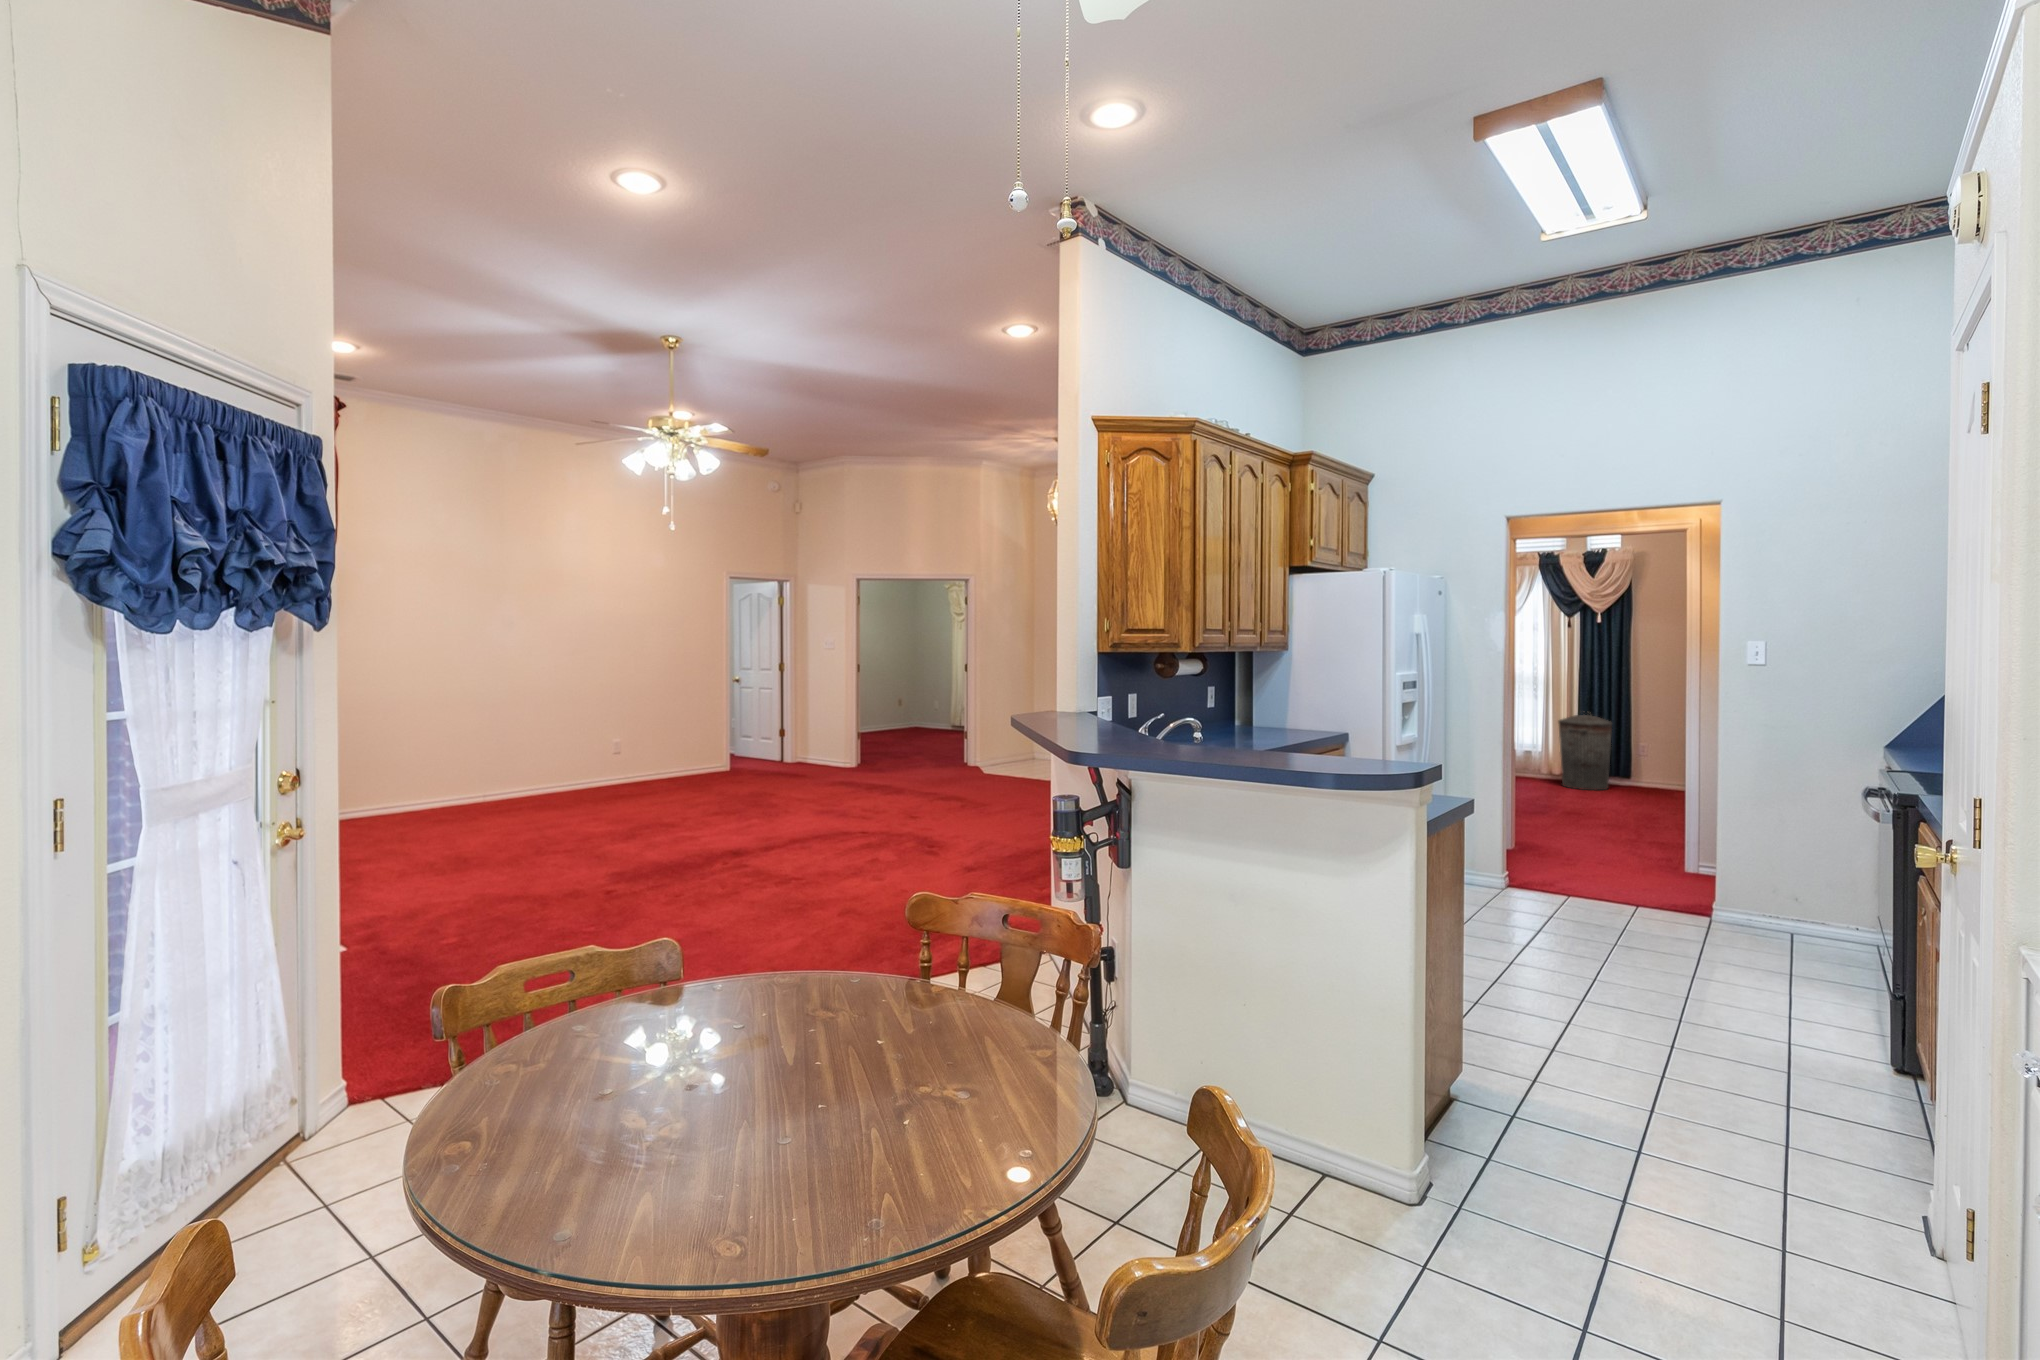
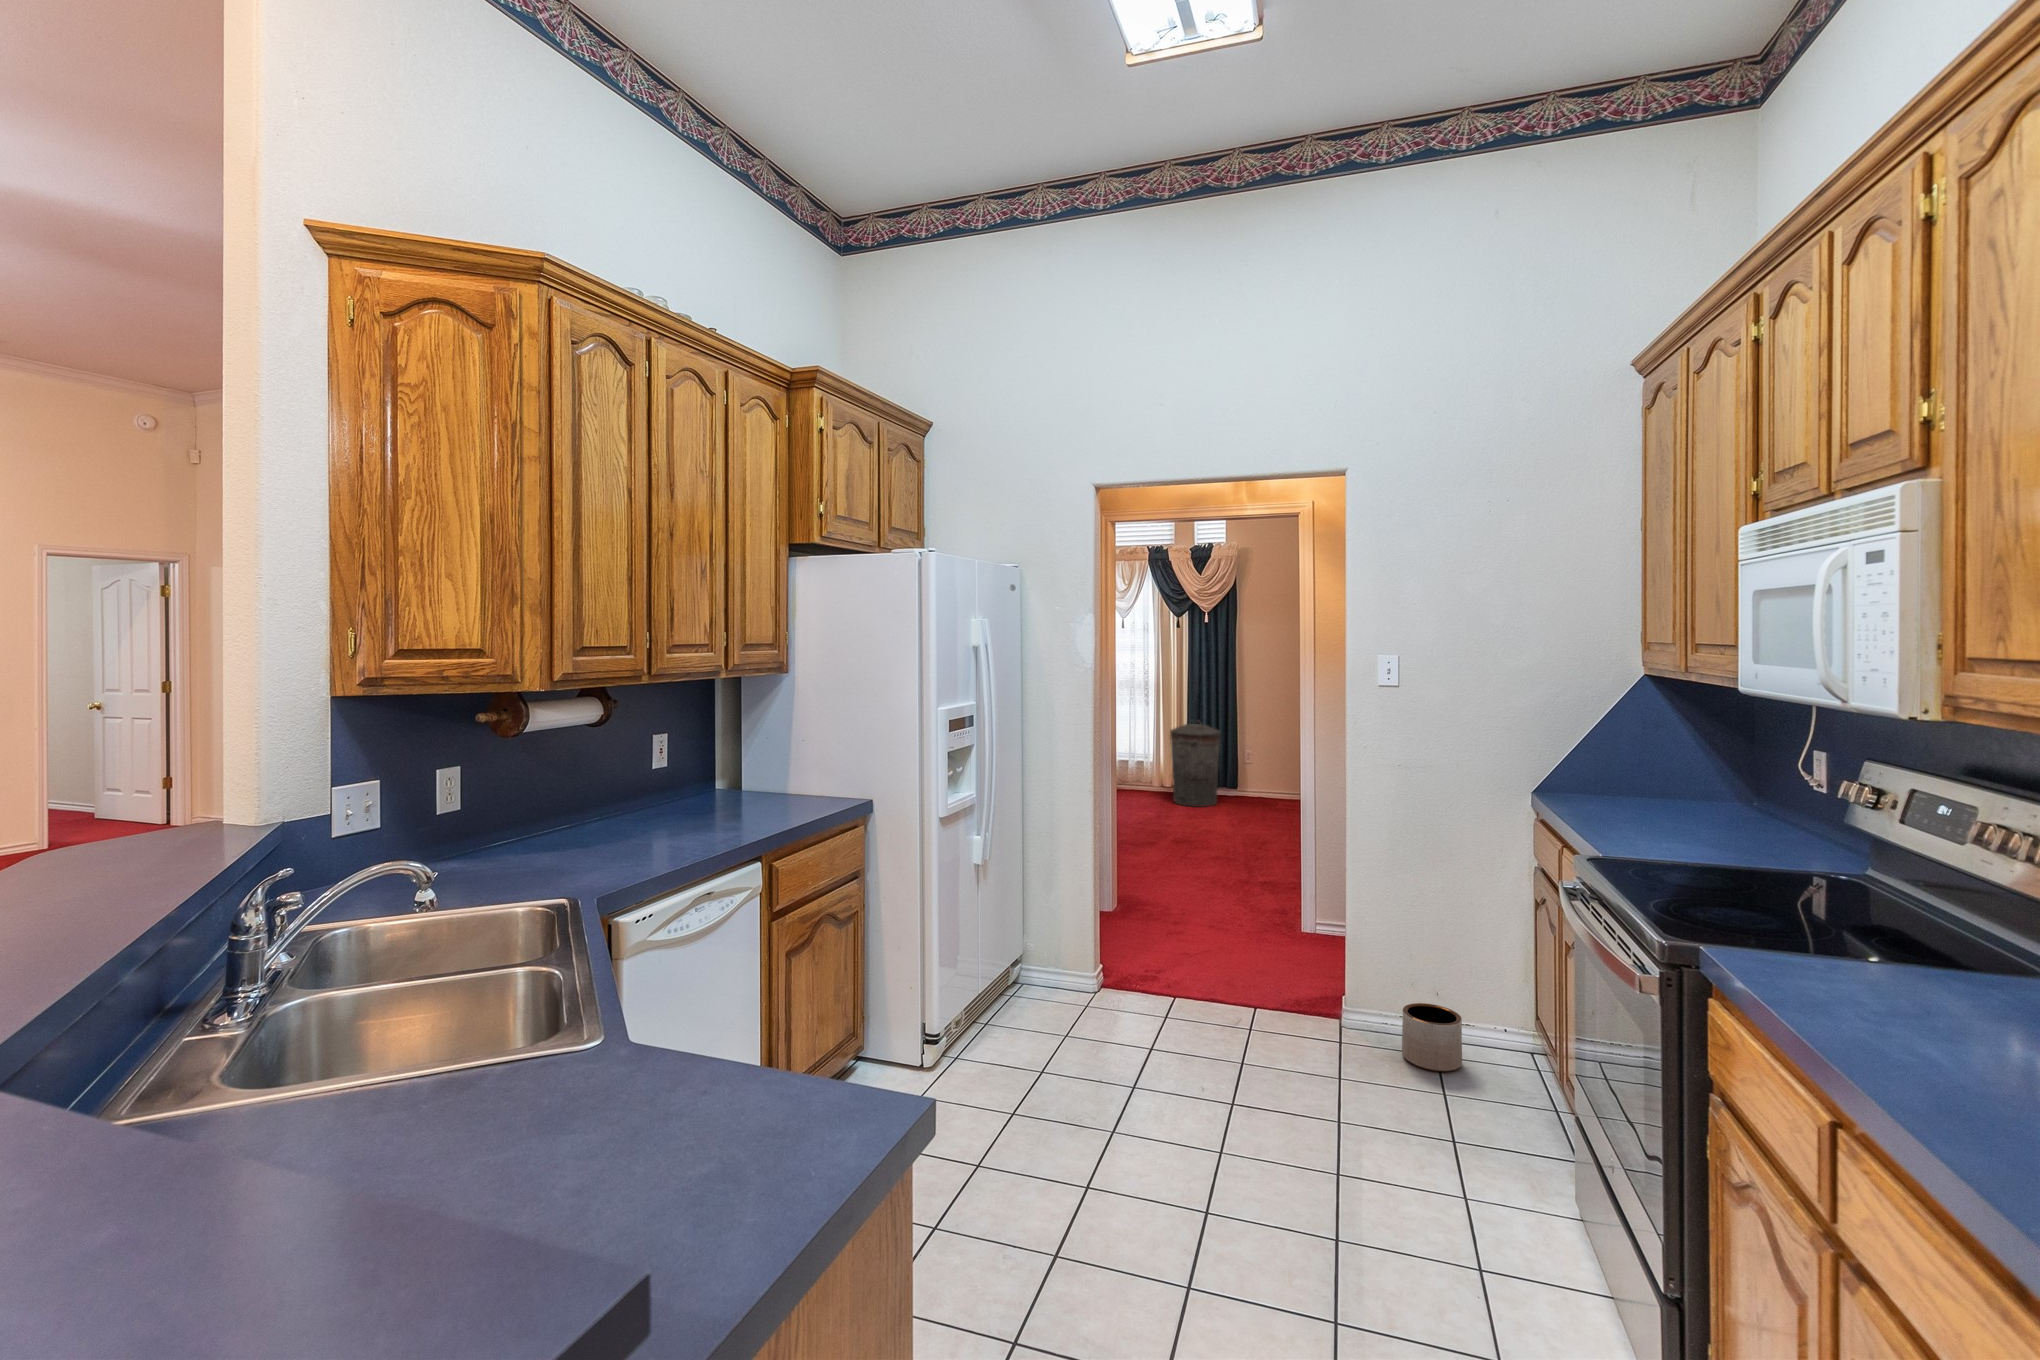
planter: none [1780,904,1834,952] -> present [1402,1003,1462,1071]

